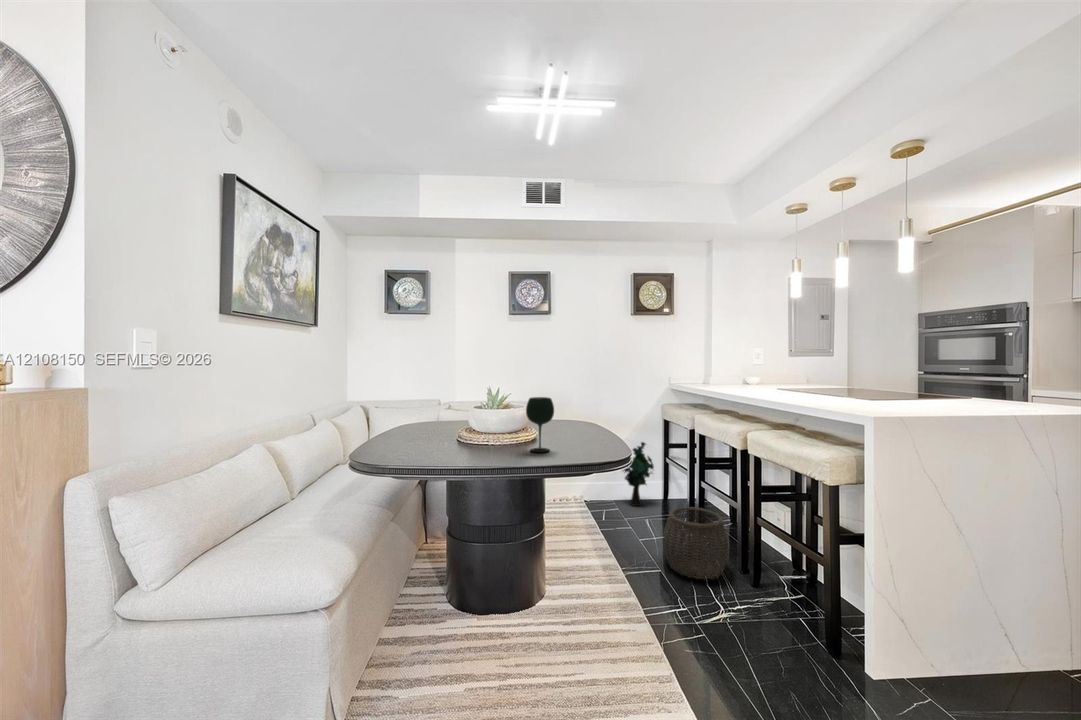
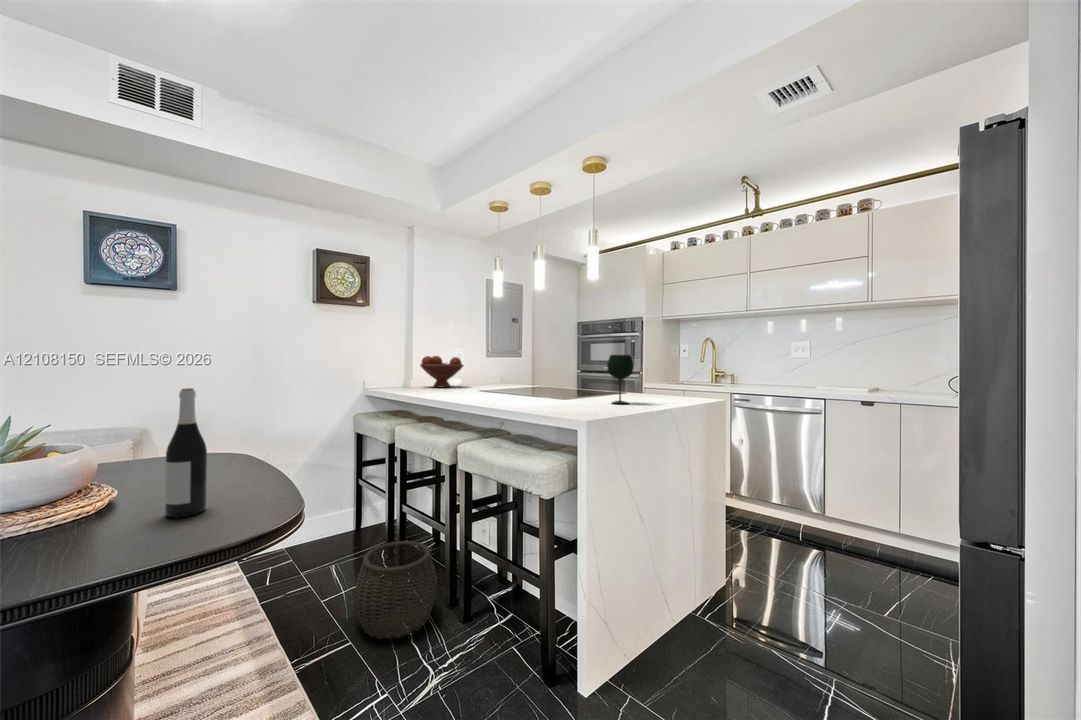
fruit bowl: none [718,356,762,385] -> present [420,356,463,387]
wine bottle: none [565,378,583,448] -> present [165,388,207,518]
wine glass: present [526,397,554,452] -> present [607,355,634,404]
decorative plant: present [623,442,654,506] -> none [292,463,344,547]

